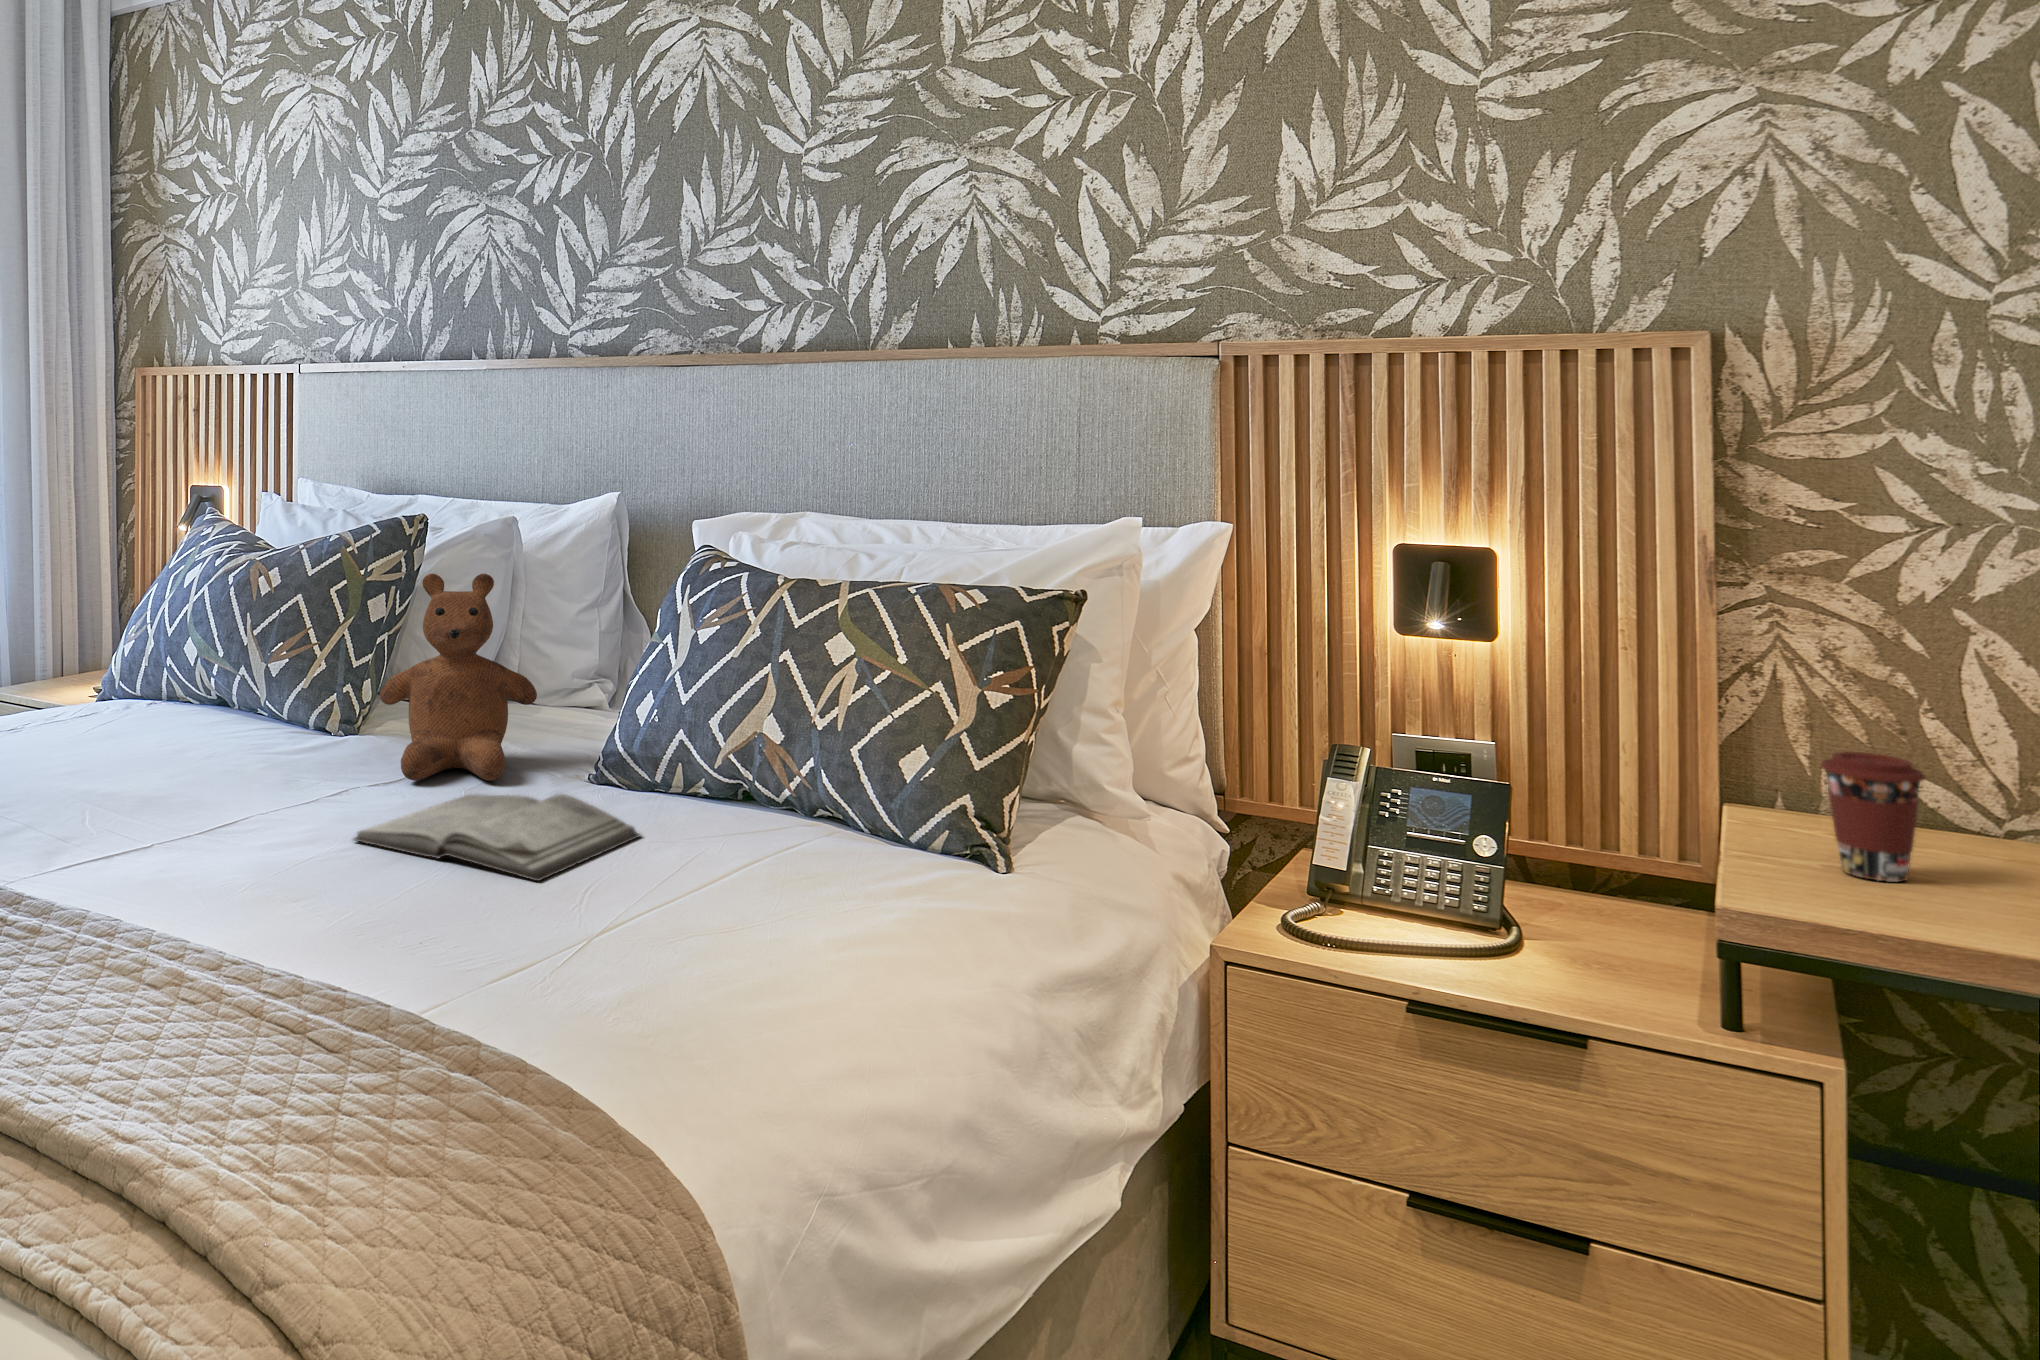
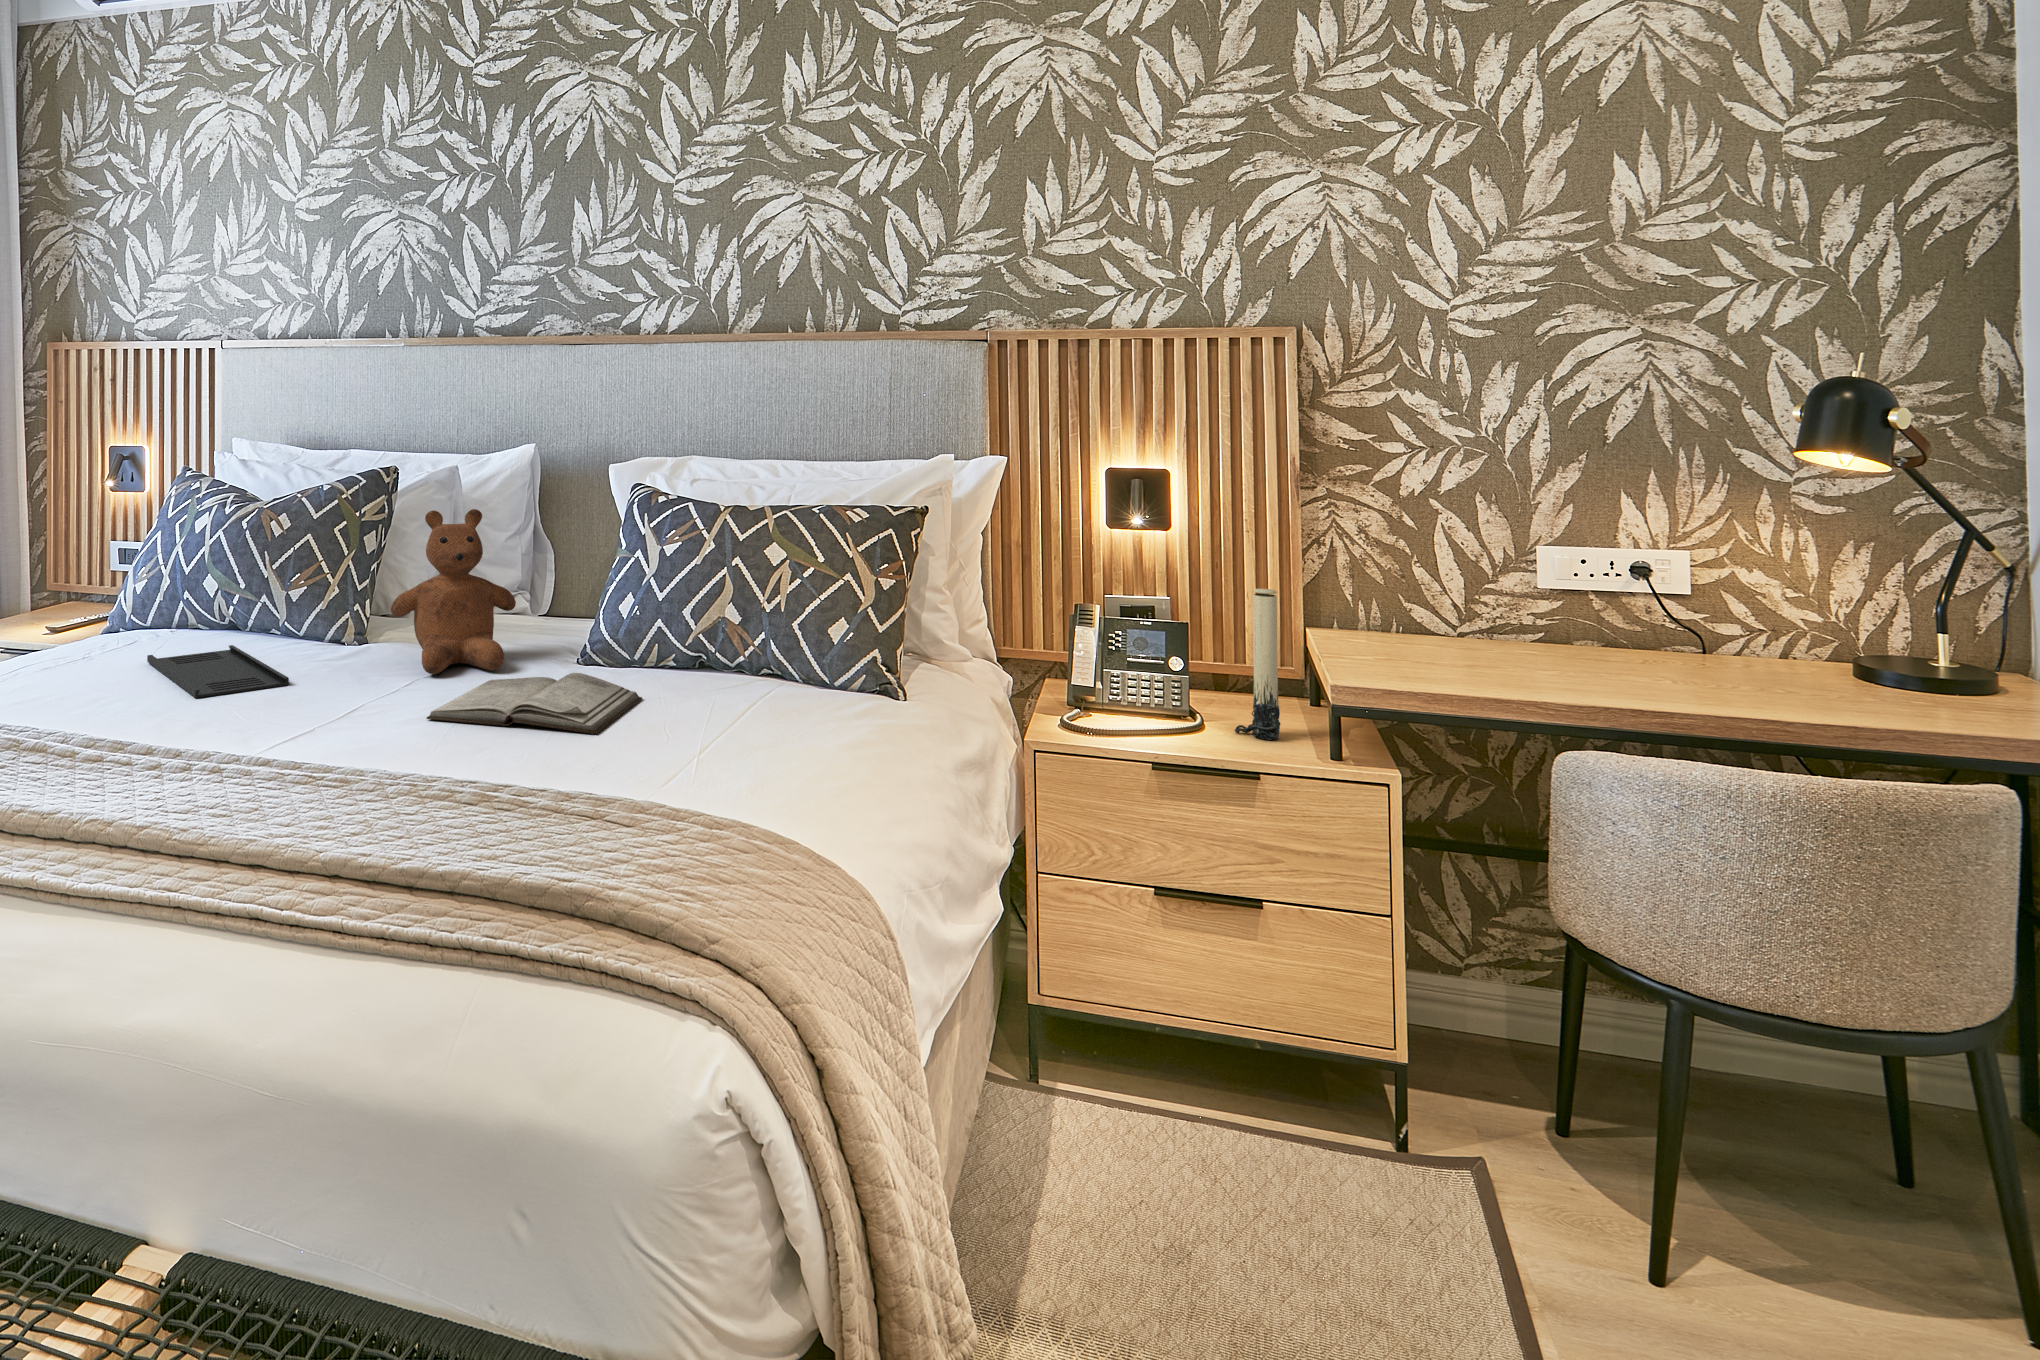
tray: none [121,726,242,789] -> present [147,645,289,698]
candle: none [1568,742,1644,984] -> present [1235,589,1280,740]
coffee cup: present [1821,752,1925,882] -> none [1371,586,1427,663]

